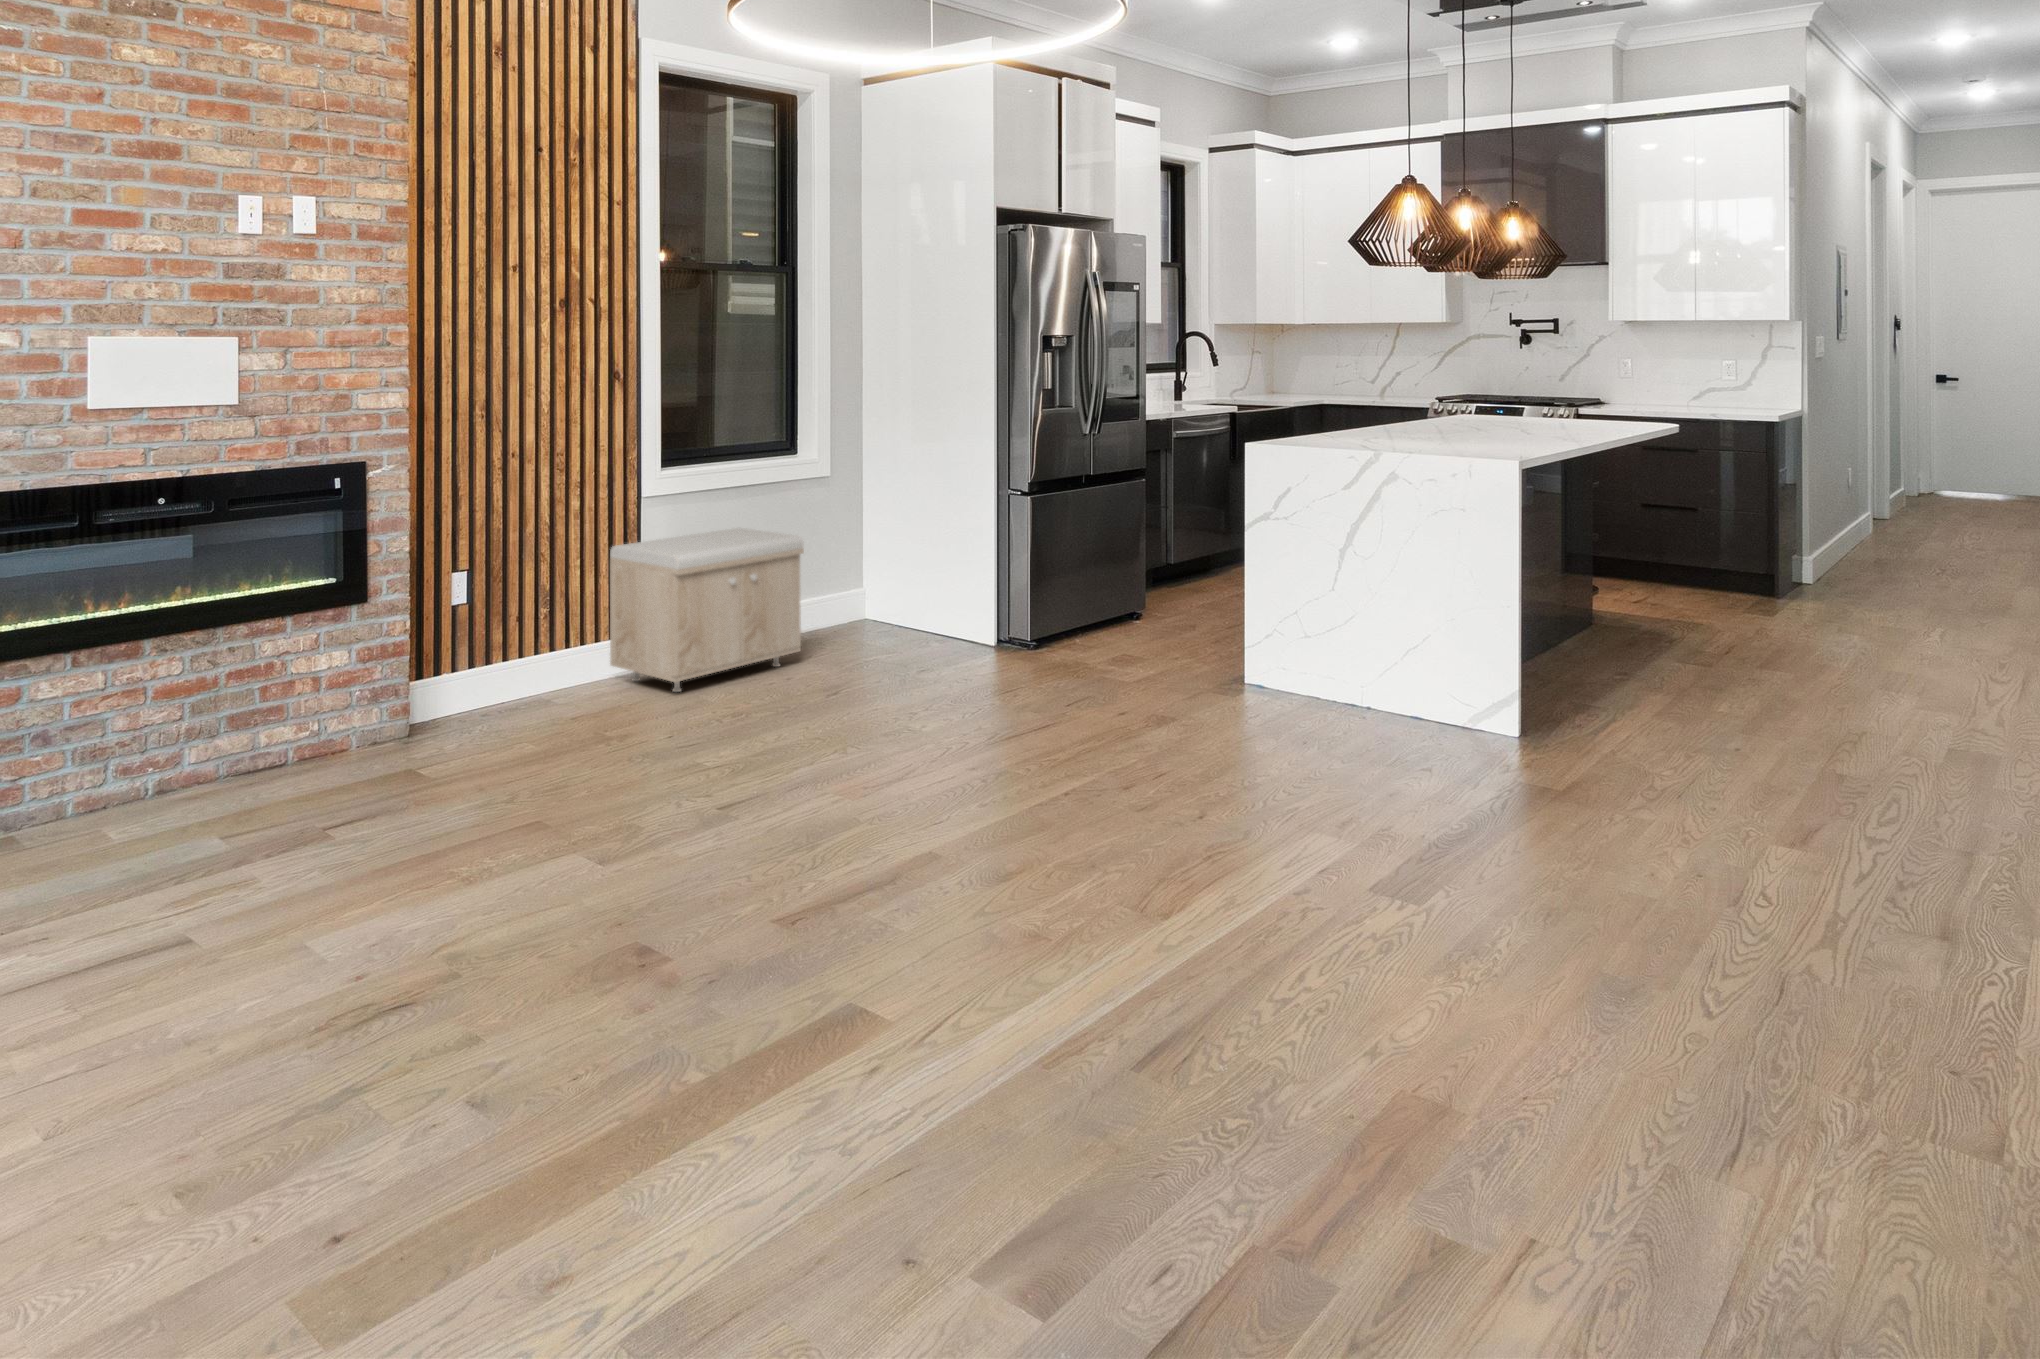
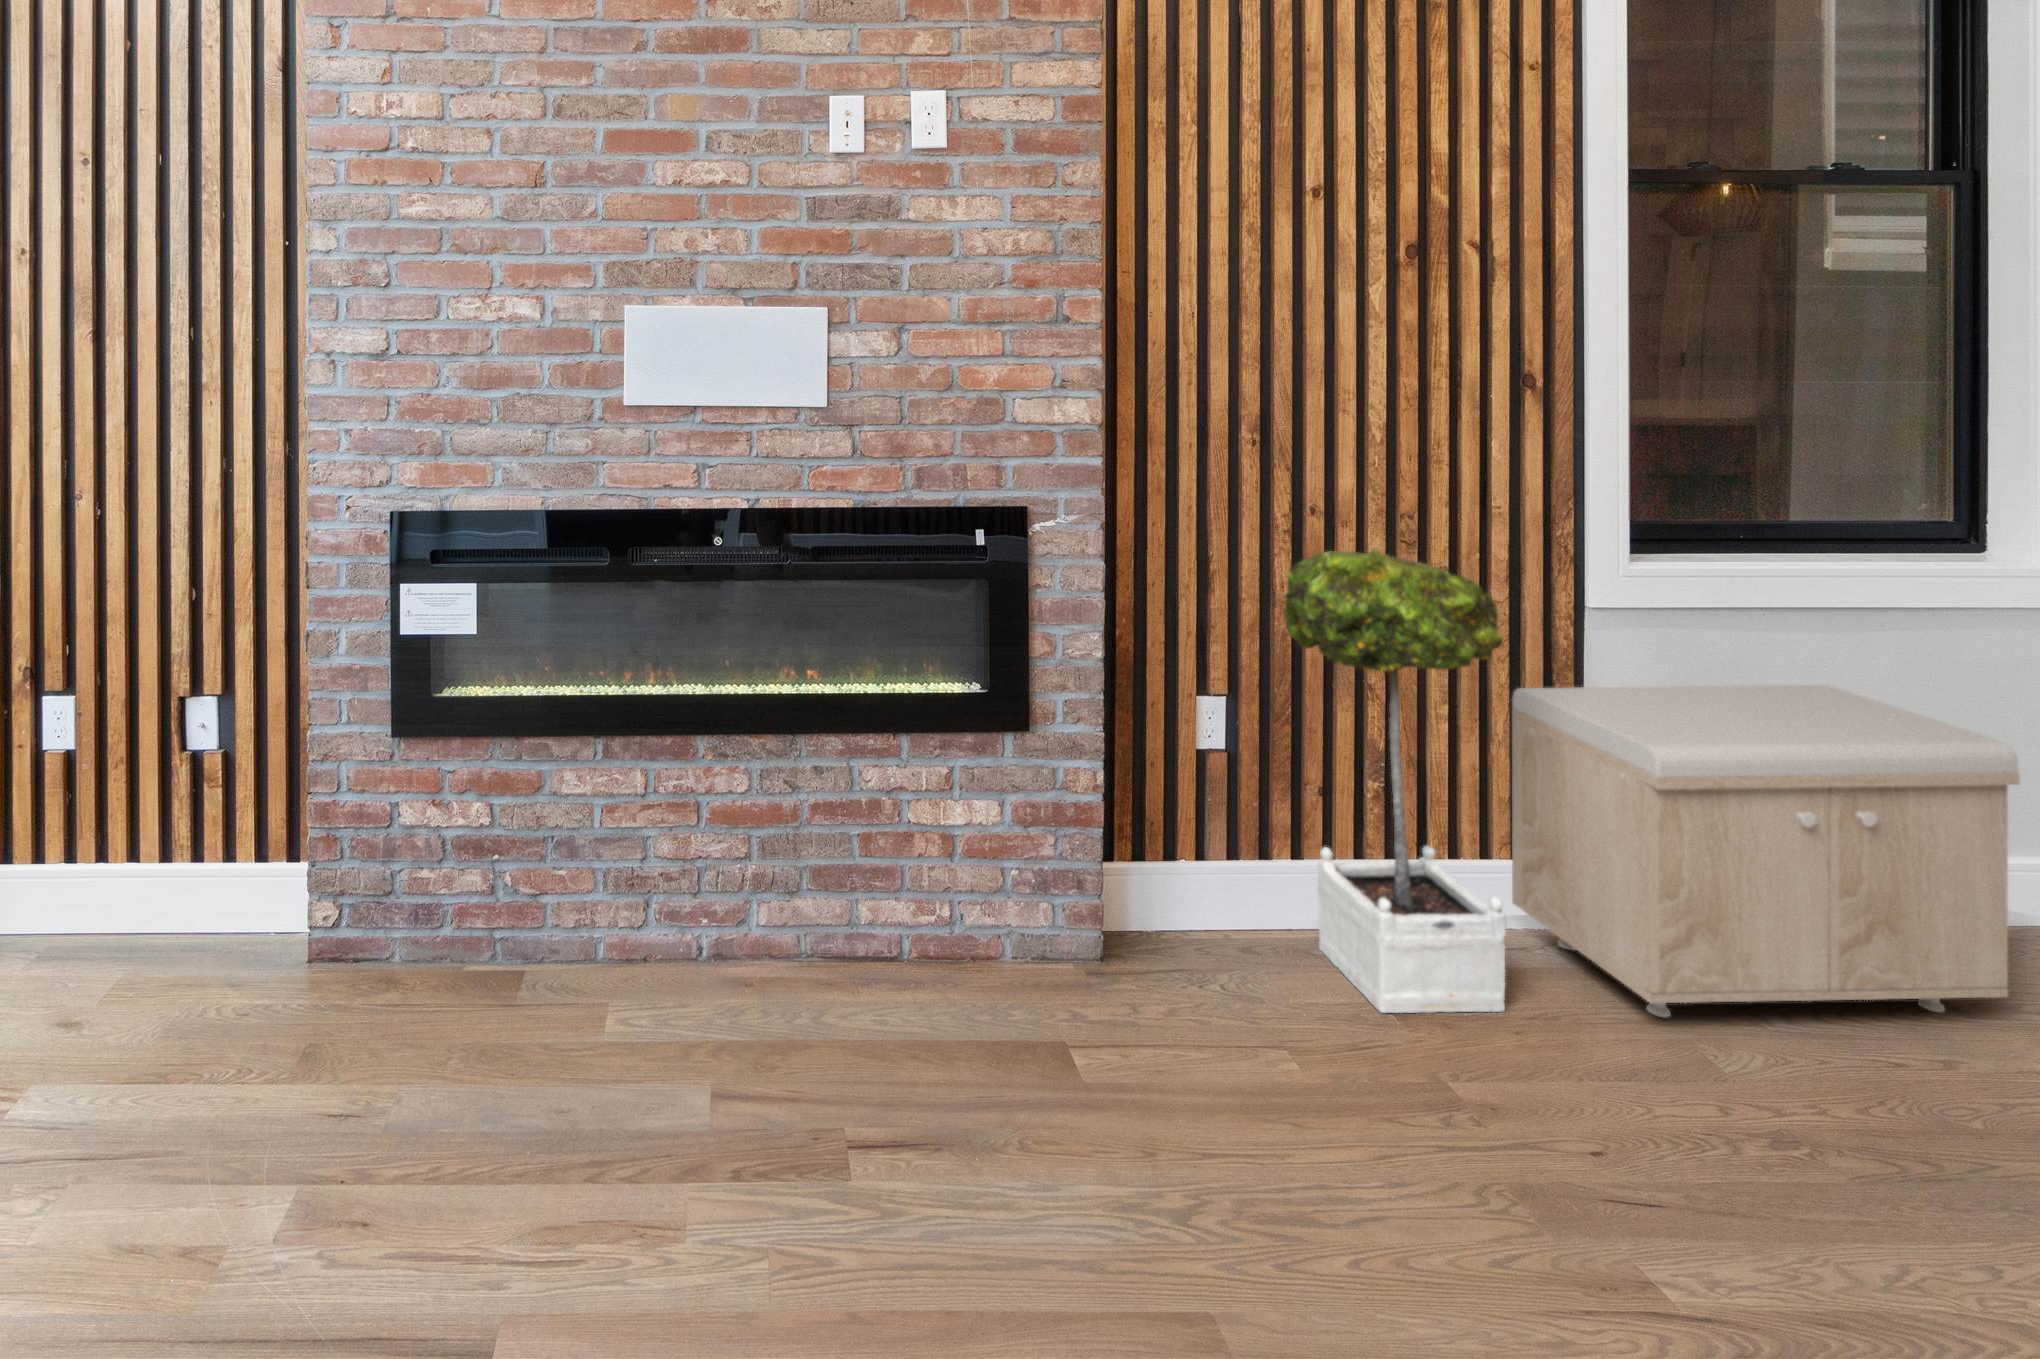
potted tree: none [502,469,615,720] -> present [1283,549,1506,1013]

